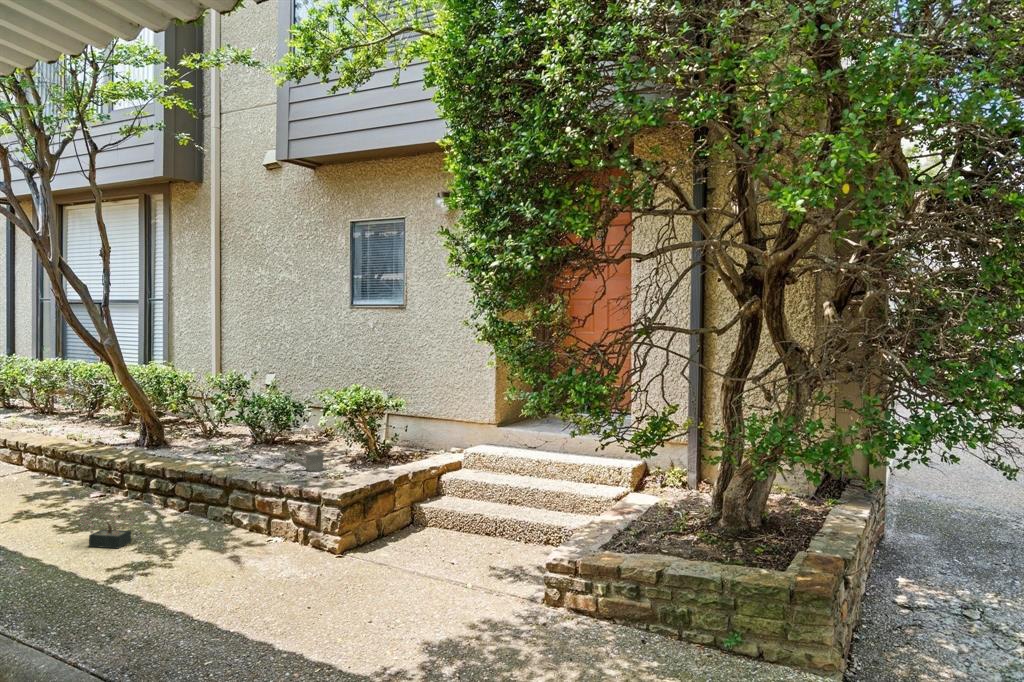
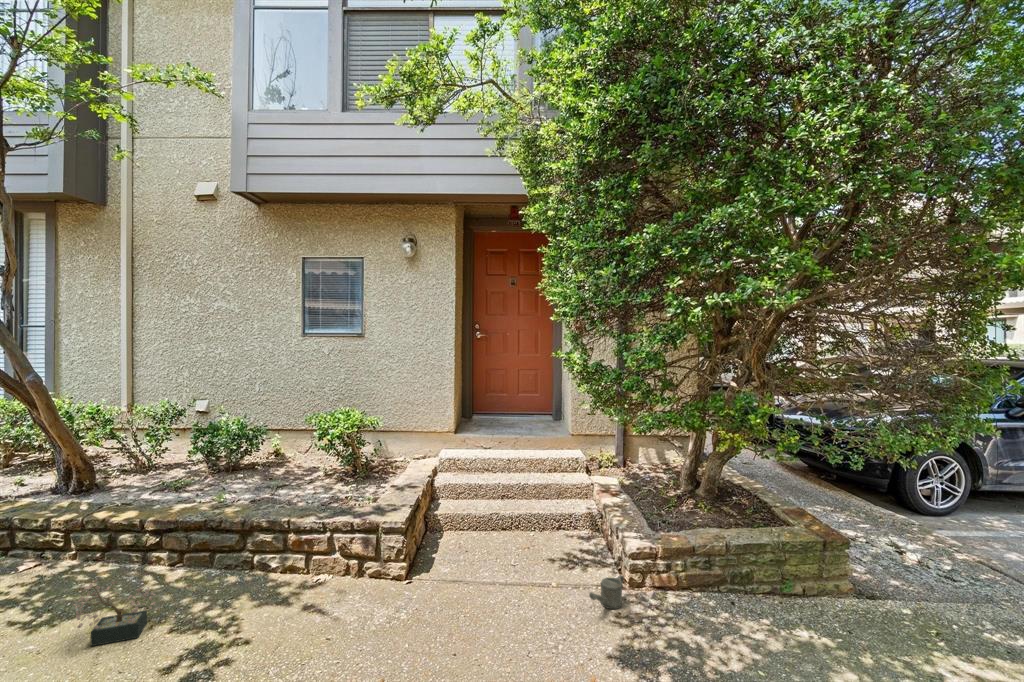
watering can: present [285,452,333,472] -> present [589,575,623,609]

